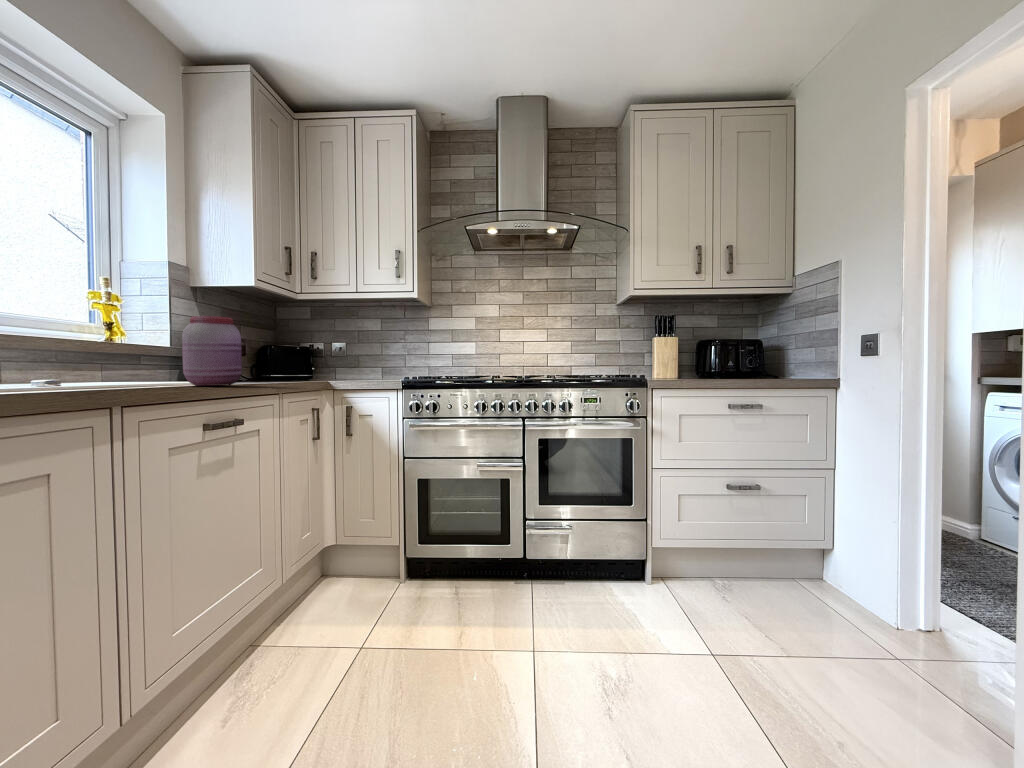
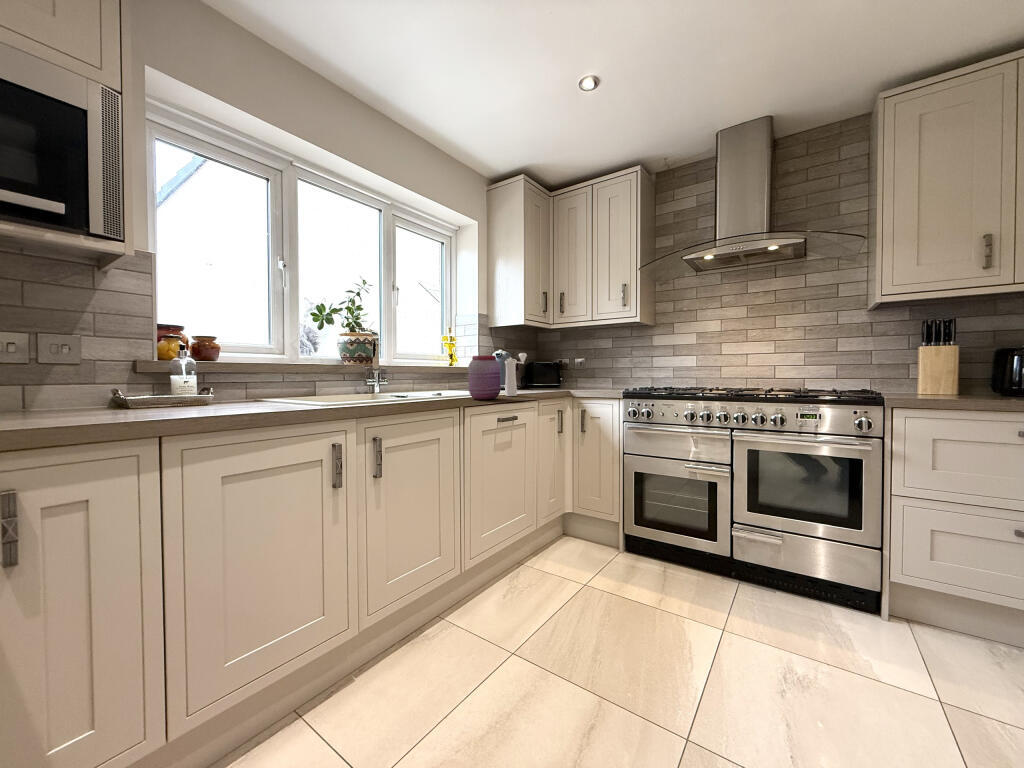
pepper mill: none [241,322,274,384] -> present [505,353,527,396]

